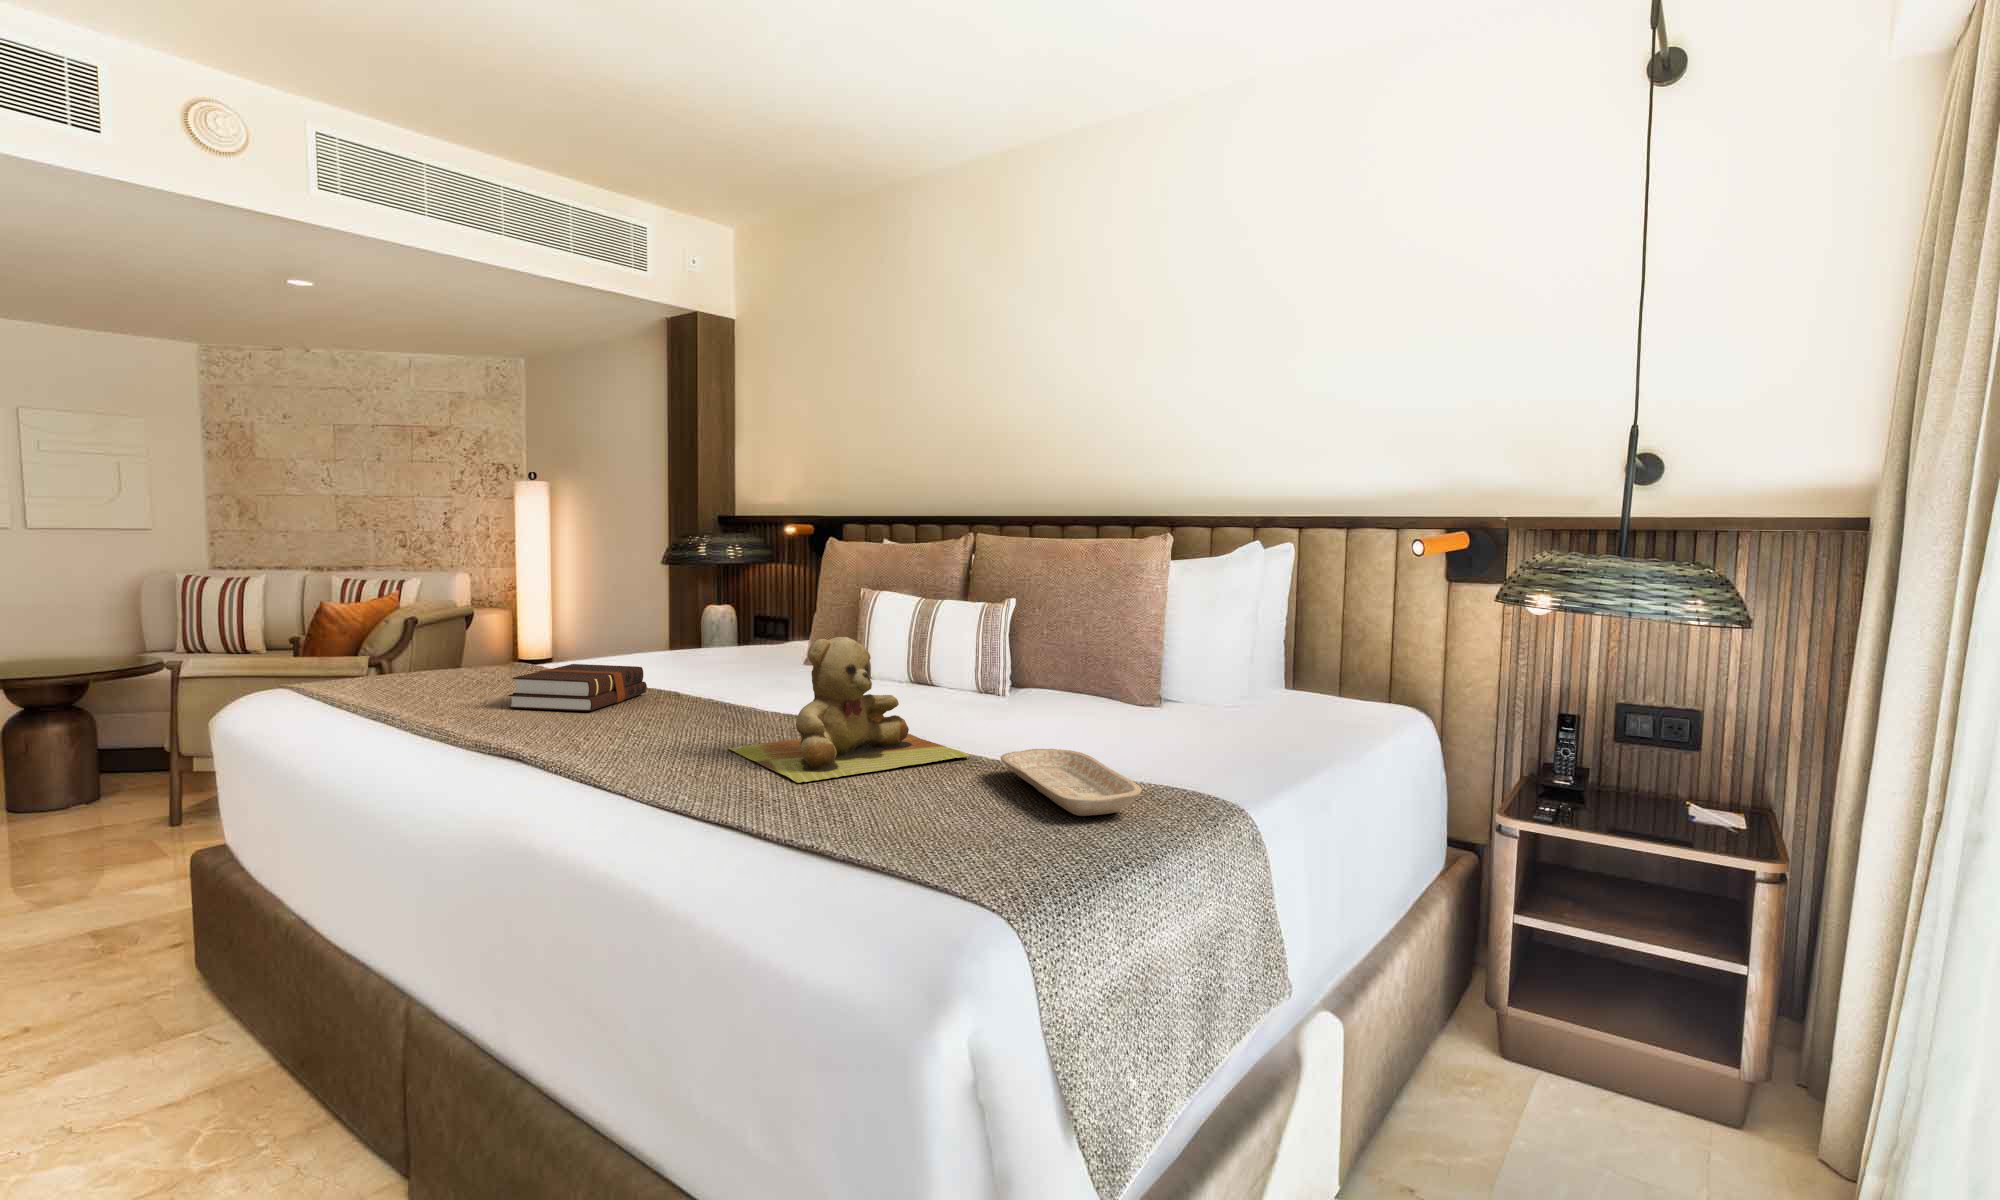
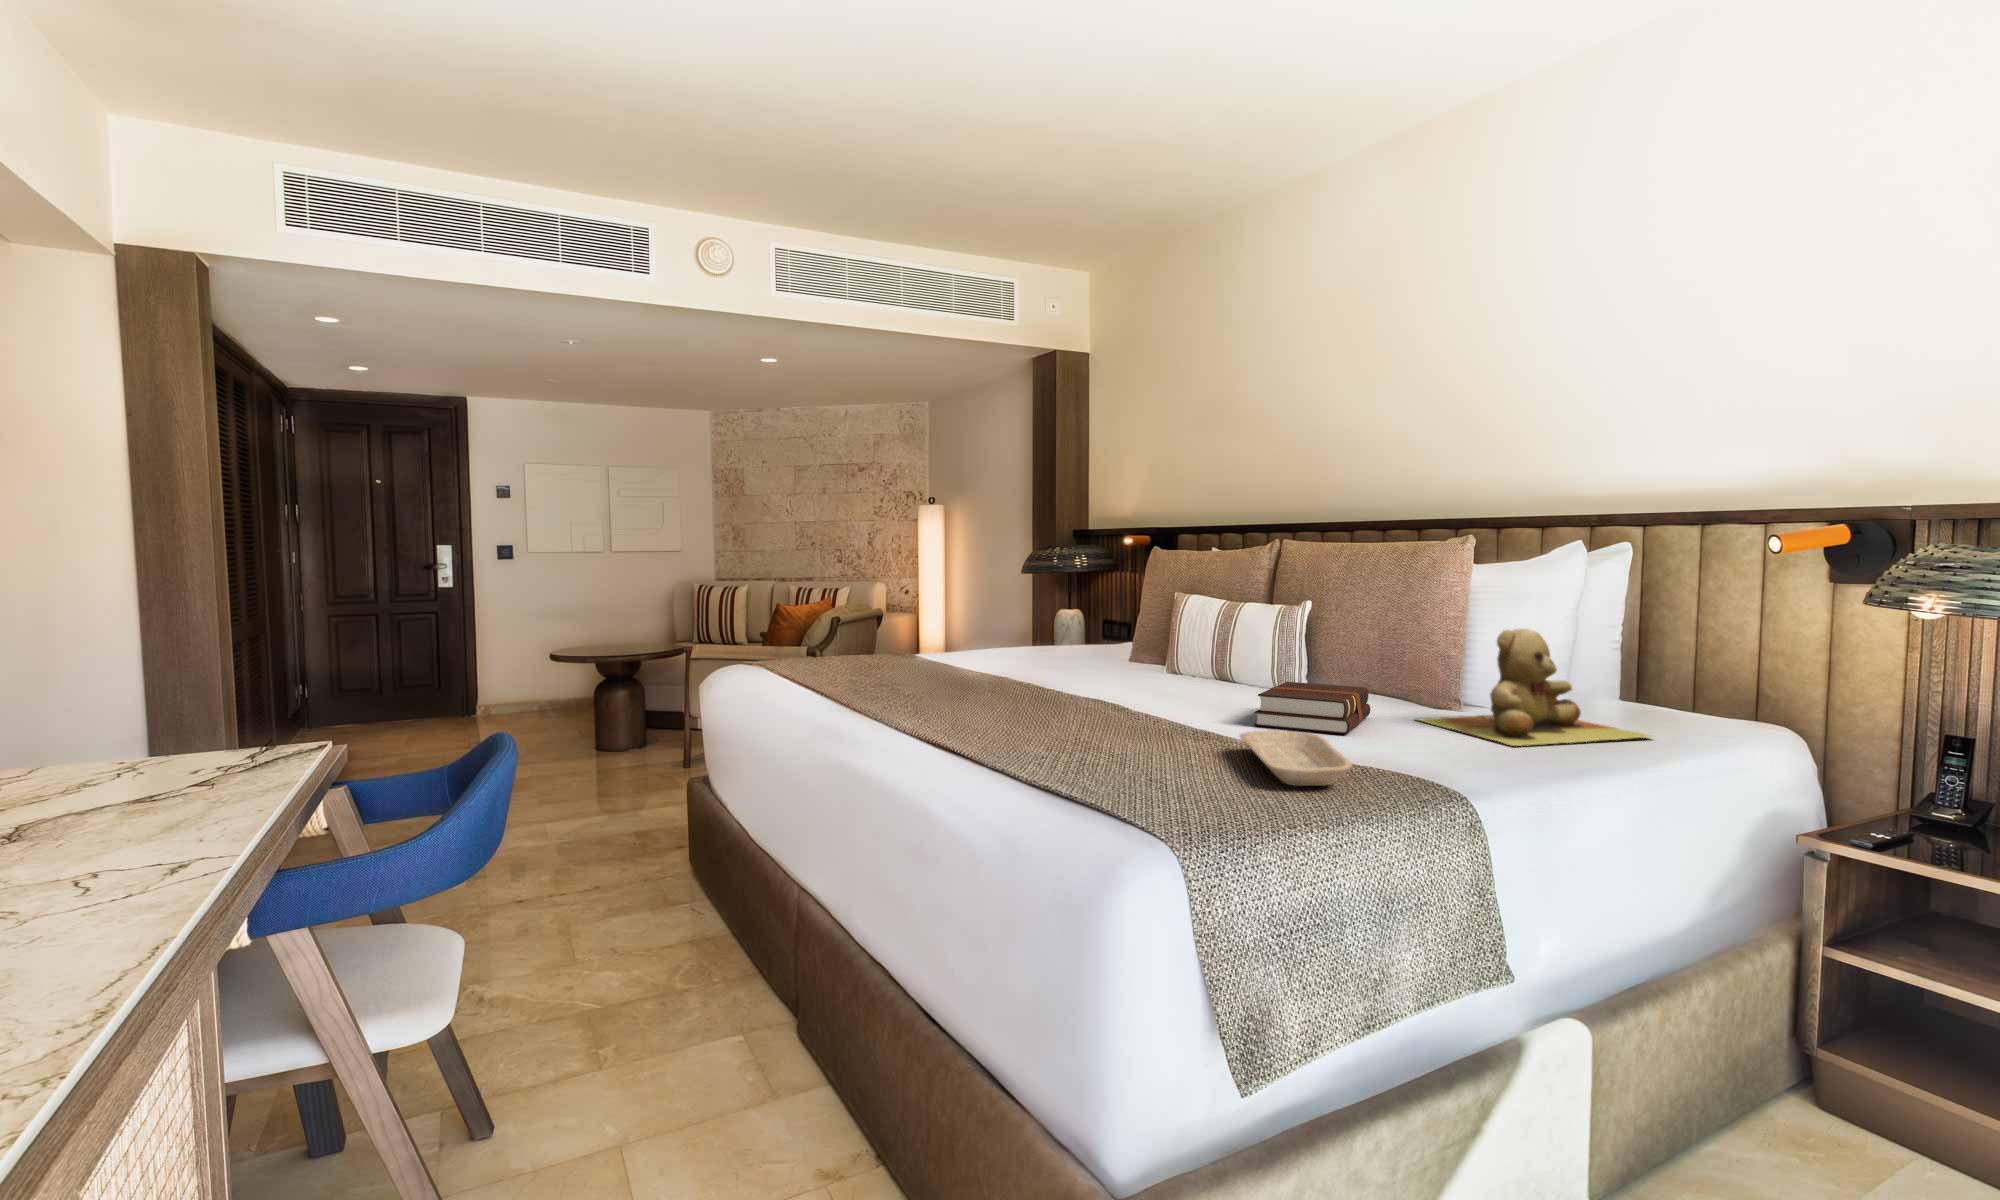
teddy bear: present [728,637,971,783] -> present [1418,629,1651,746]
hardback book: present [508,664,647,711] -> present [1254,682,1370,734]

